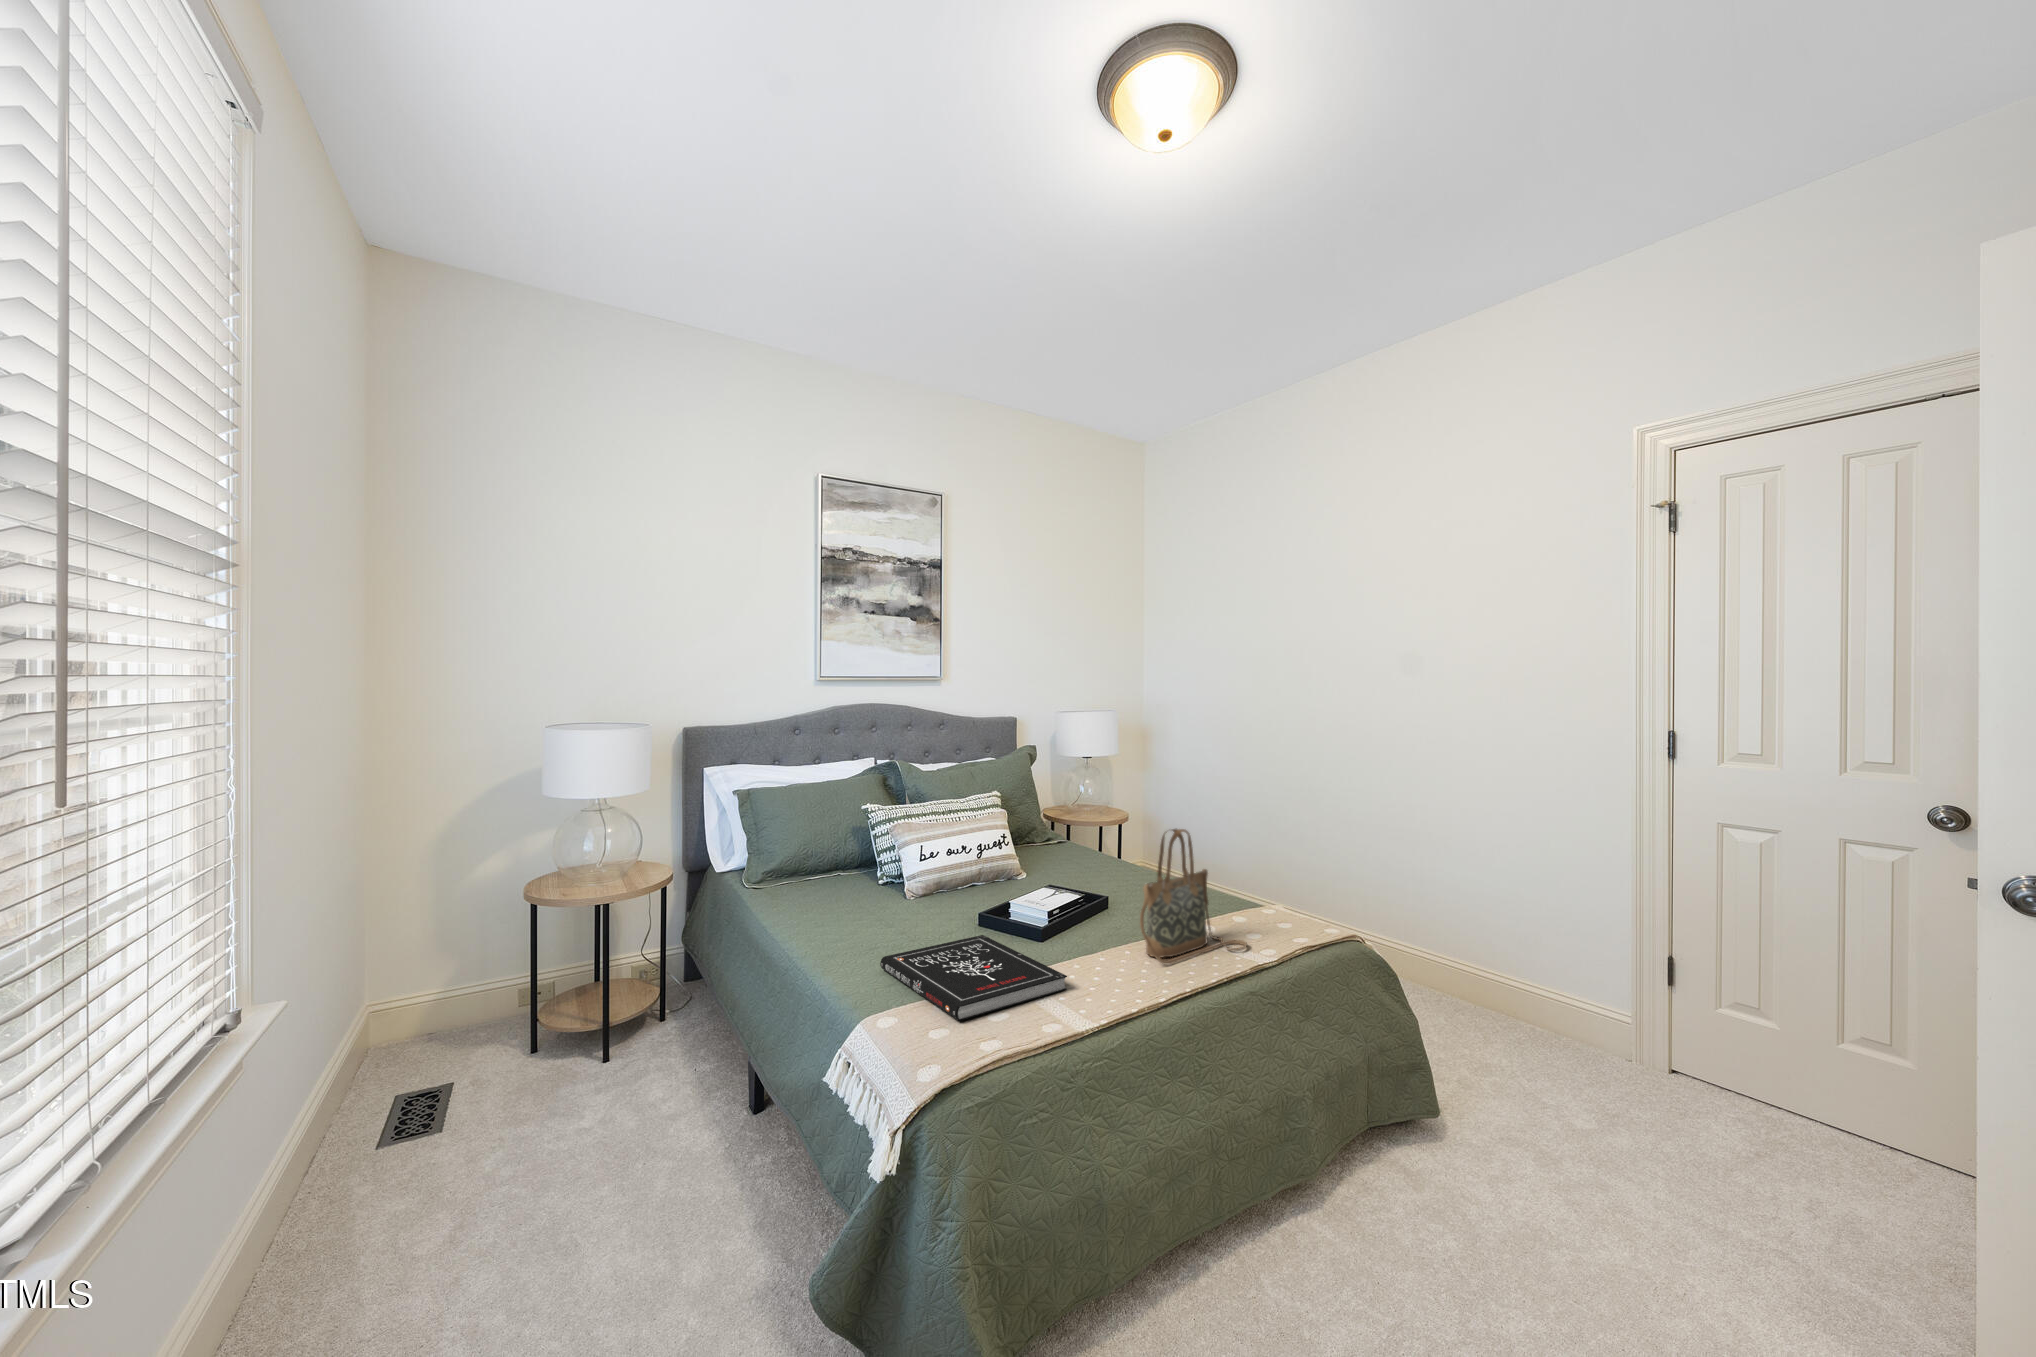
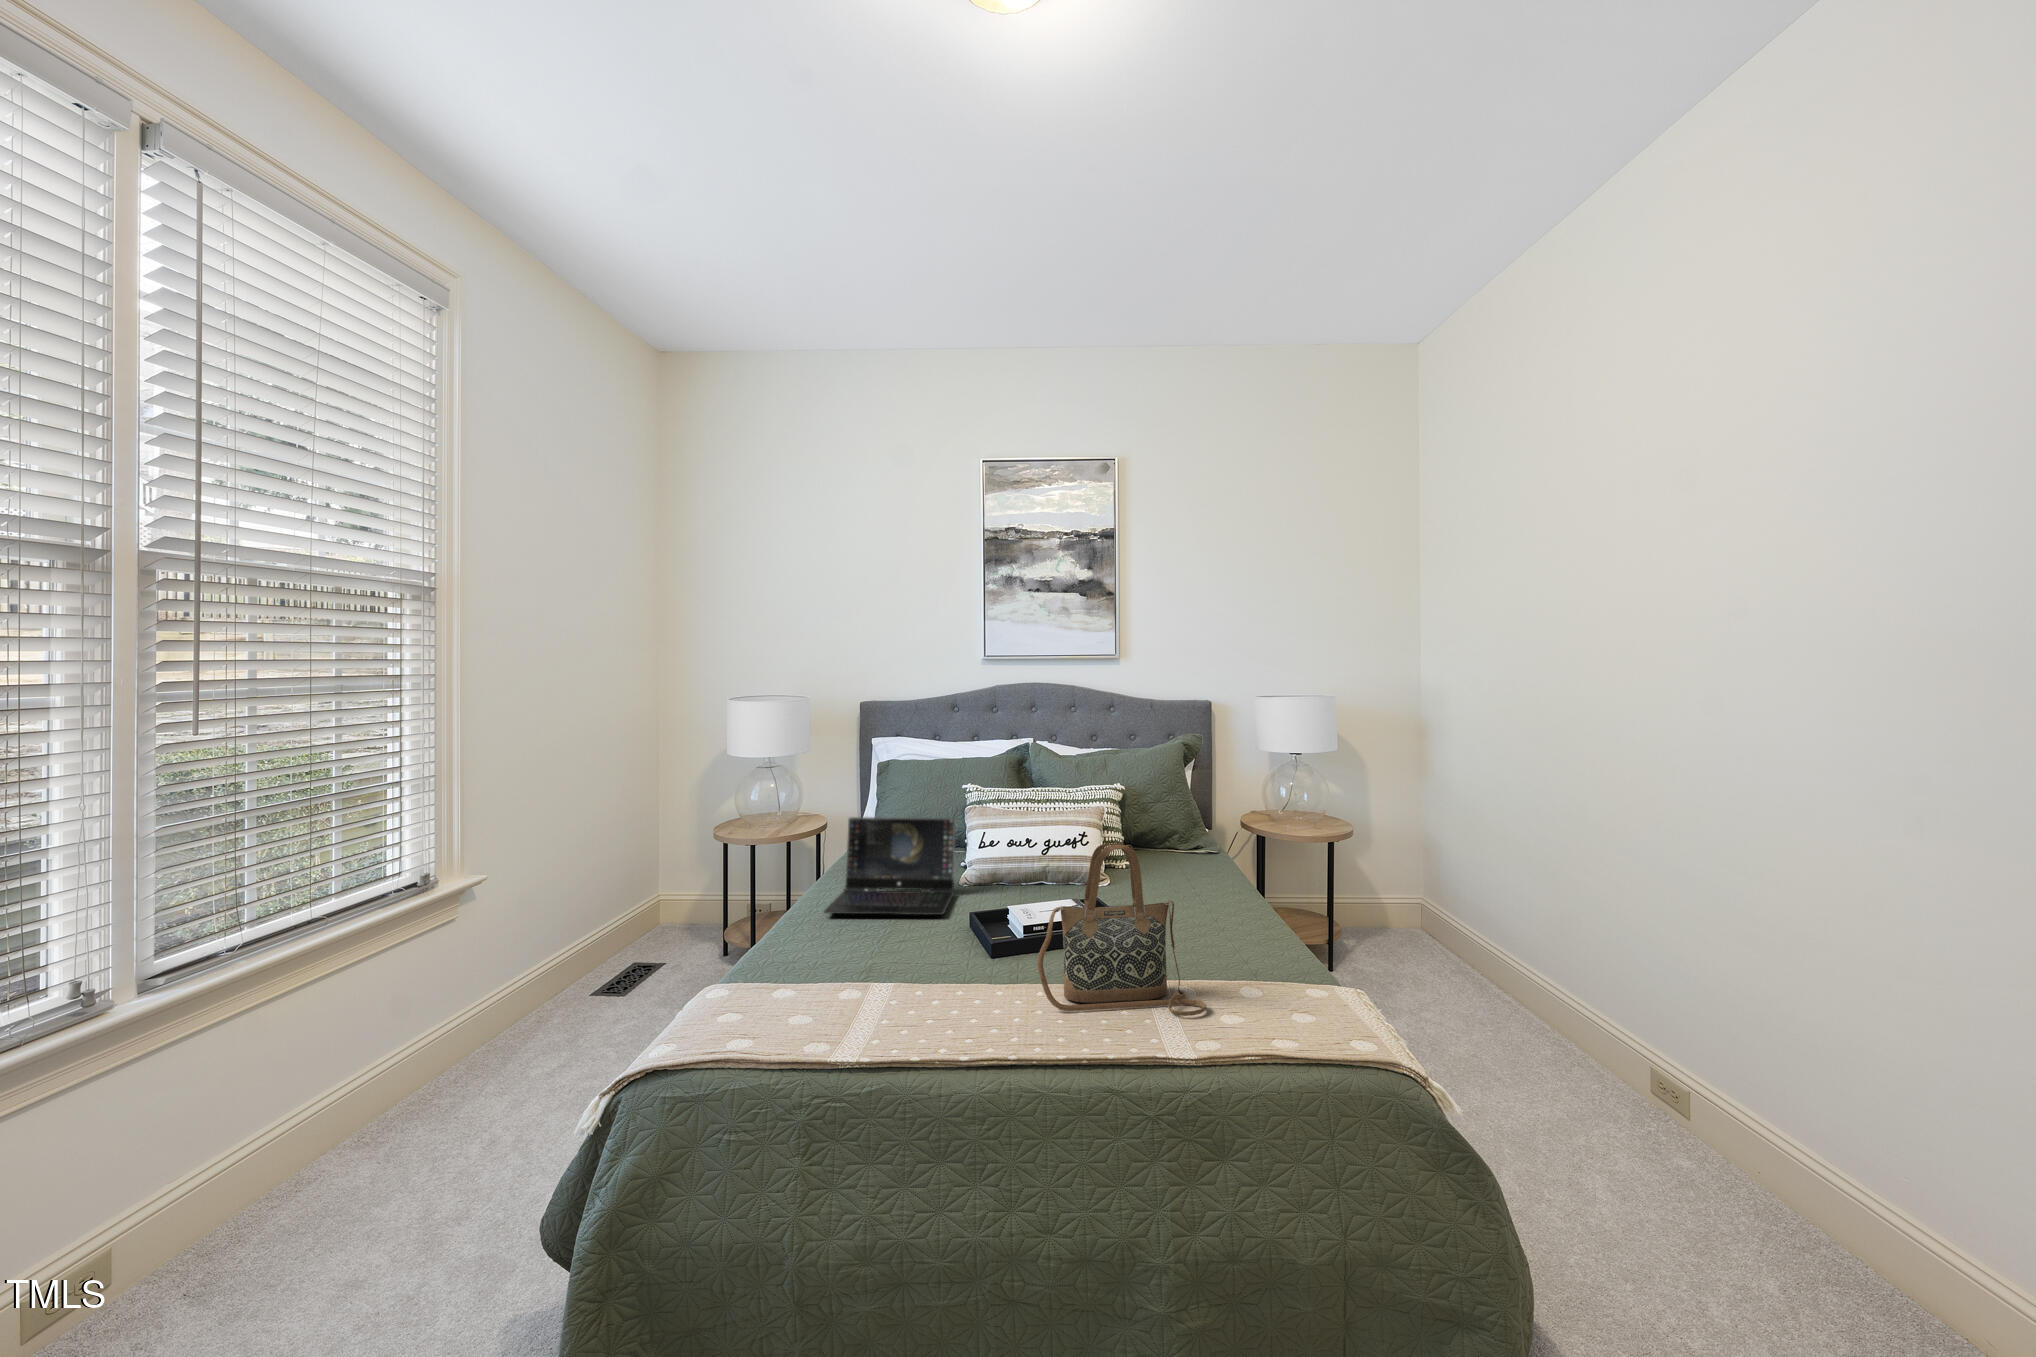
laptop: none [818,829,952,935] -> present [824,817,955,915]
book: present [880,935,1067,1021] -> none [763,937,926,1016]

